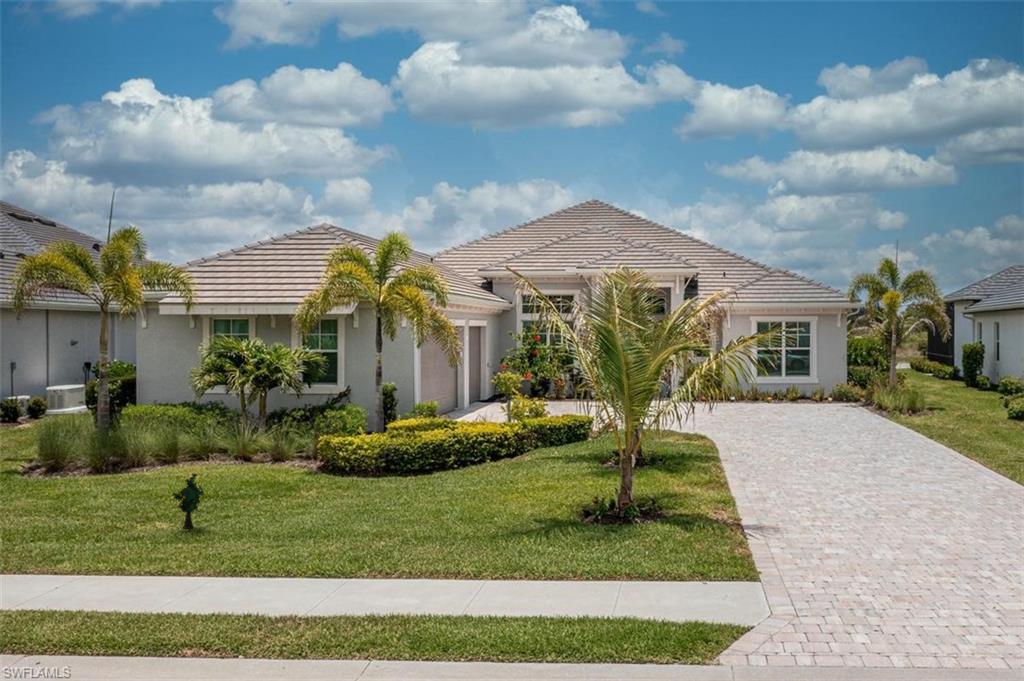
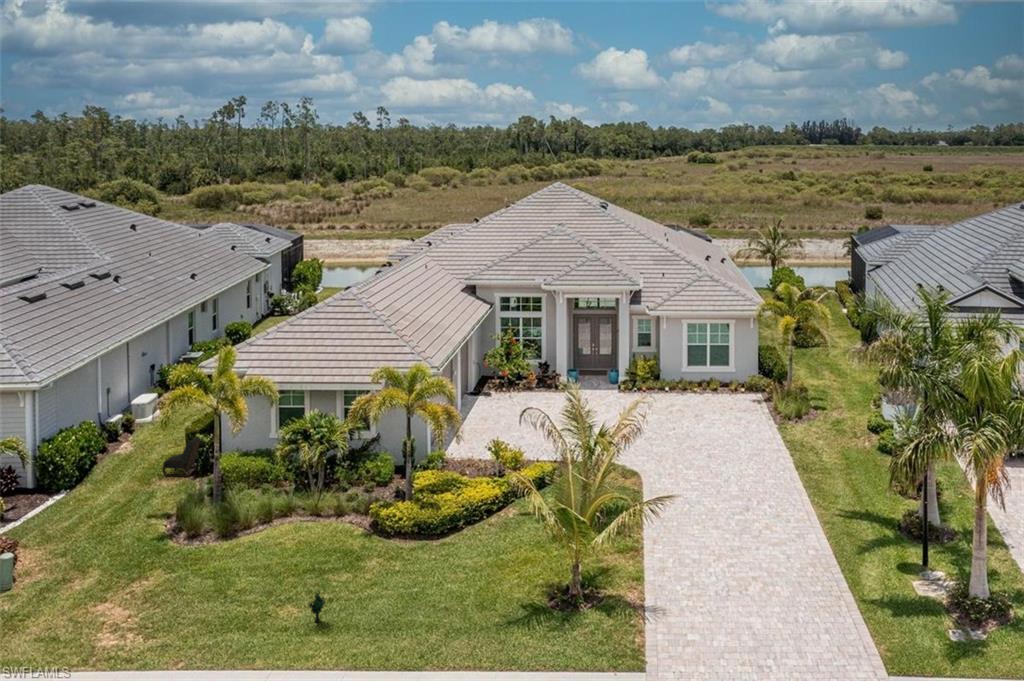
lounge chair: none [53,381,112,432] -> present [162,437,201,477]

